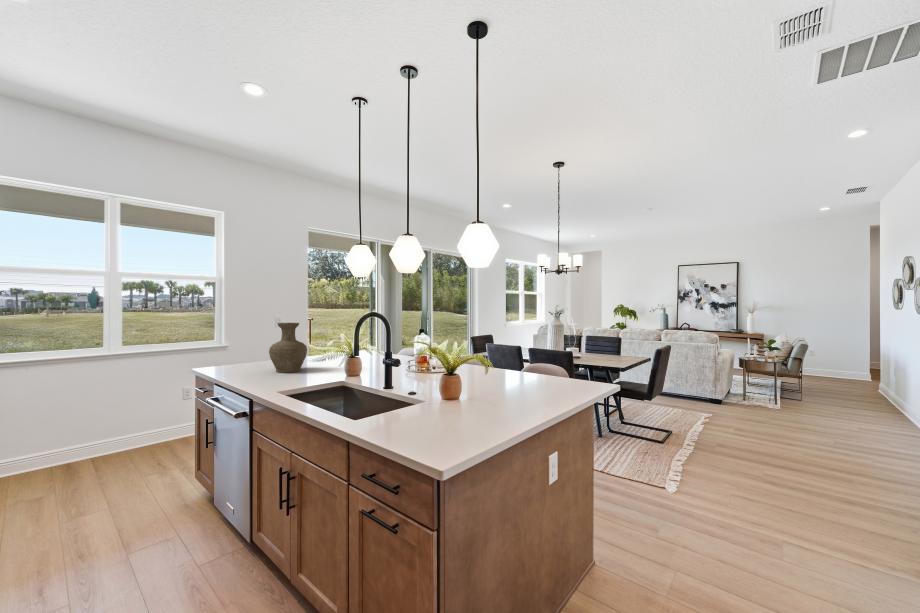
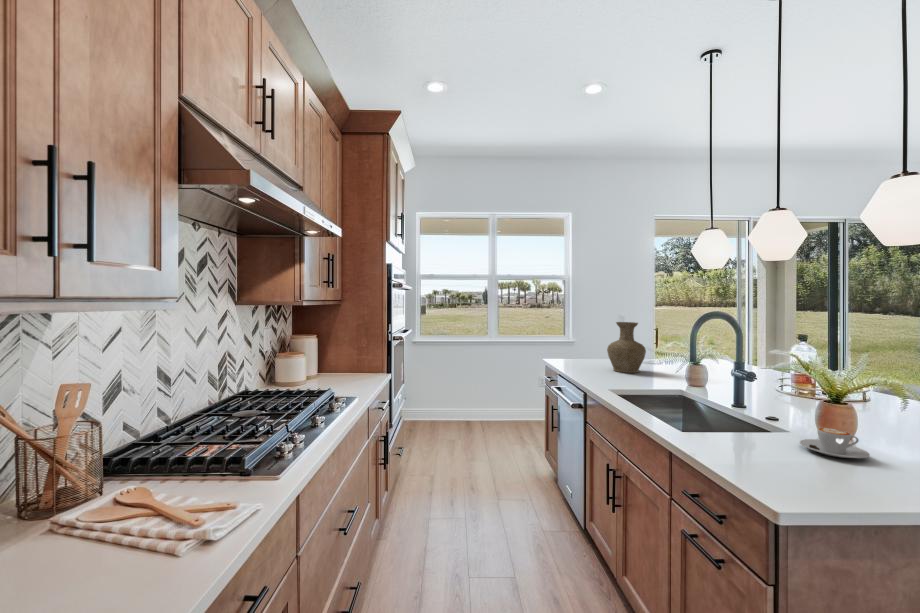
coffee cup: none [435,394,472,414] -> present [800,428,870,458]

